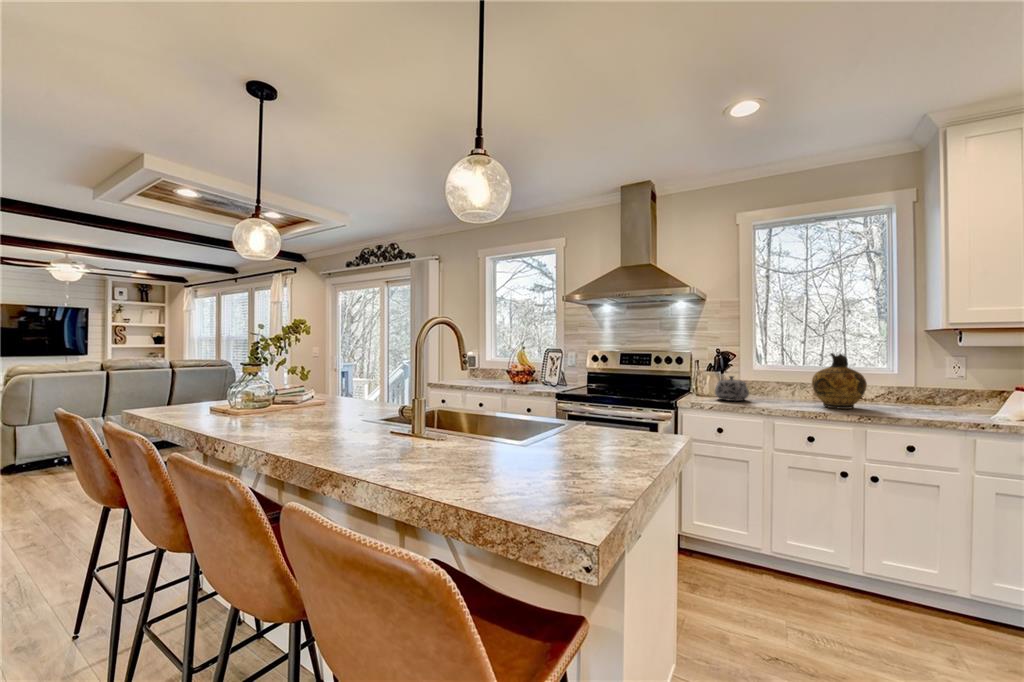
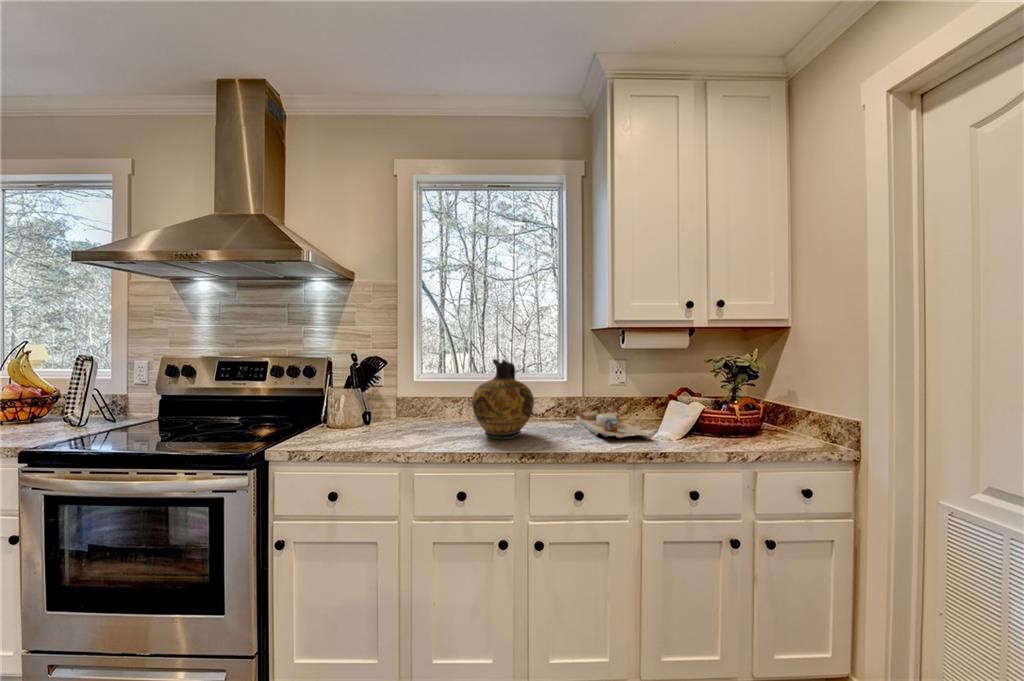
teapot: present [715,376,749,401] -> none [344,395,395,436]
cutting board: none [907,398,987,418] -> present [576,411,651,438]

